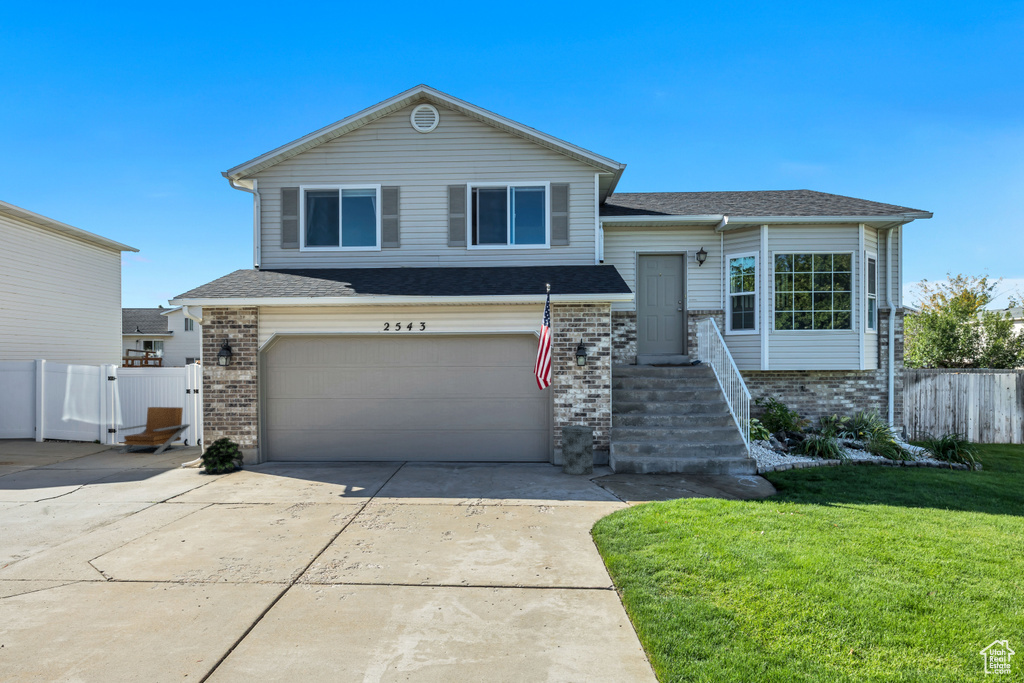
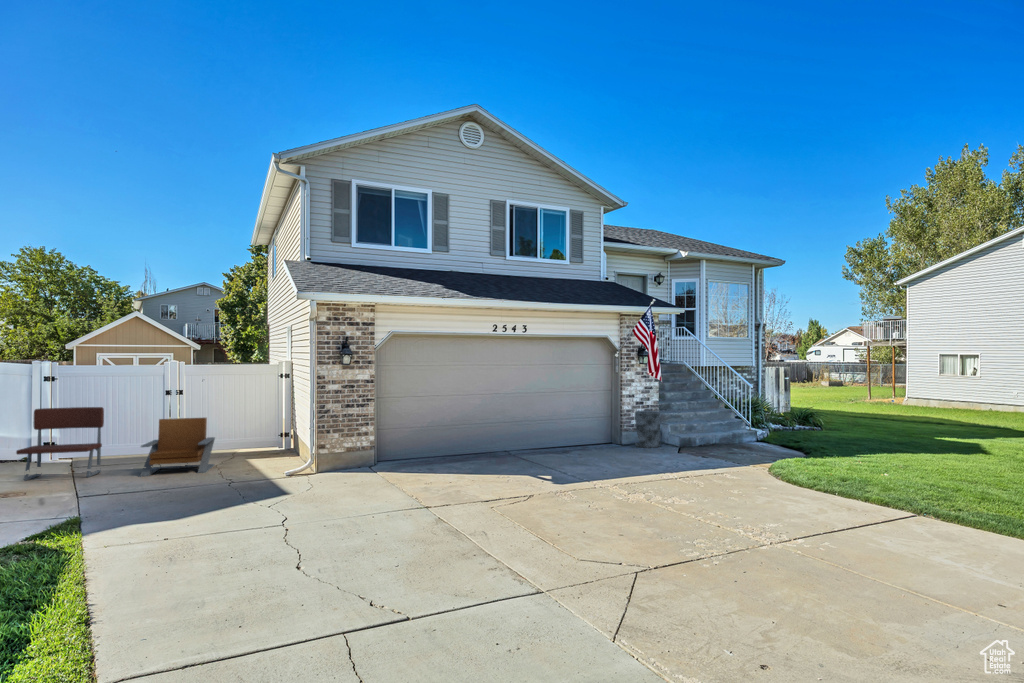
bench: none [57,395,119,450] -> present [16,407,104,481]
potted plant: present [199,437,244,474] -> none [335,438,379,476]

